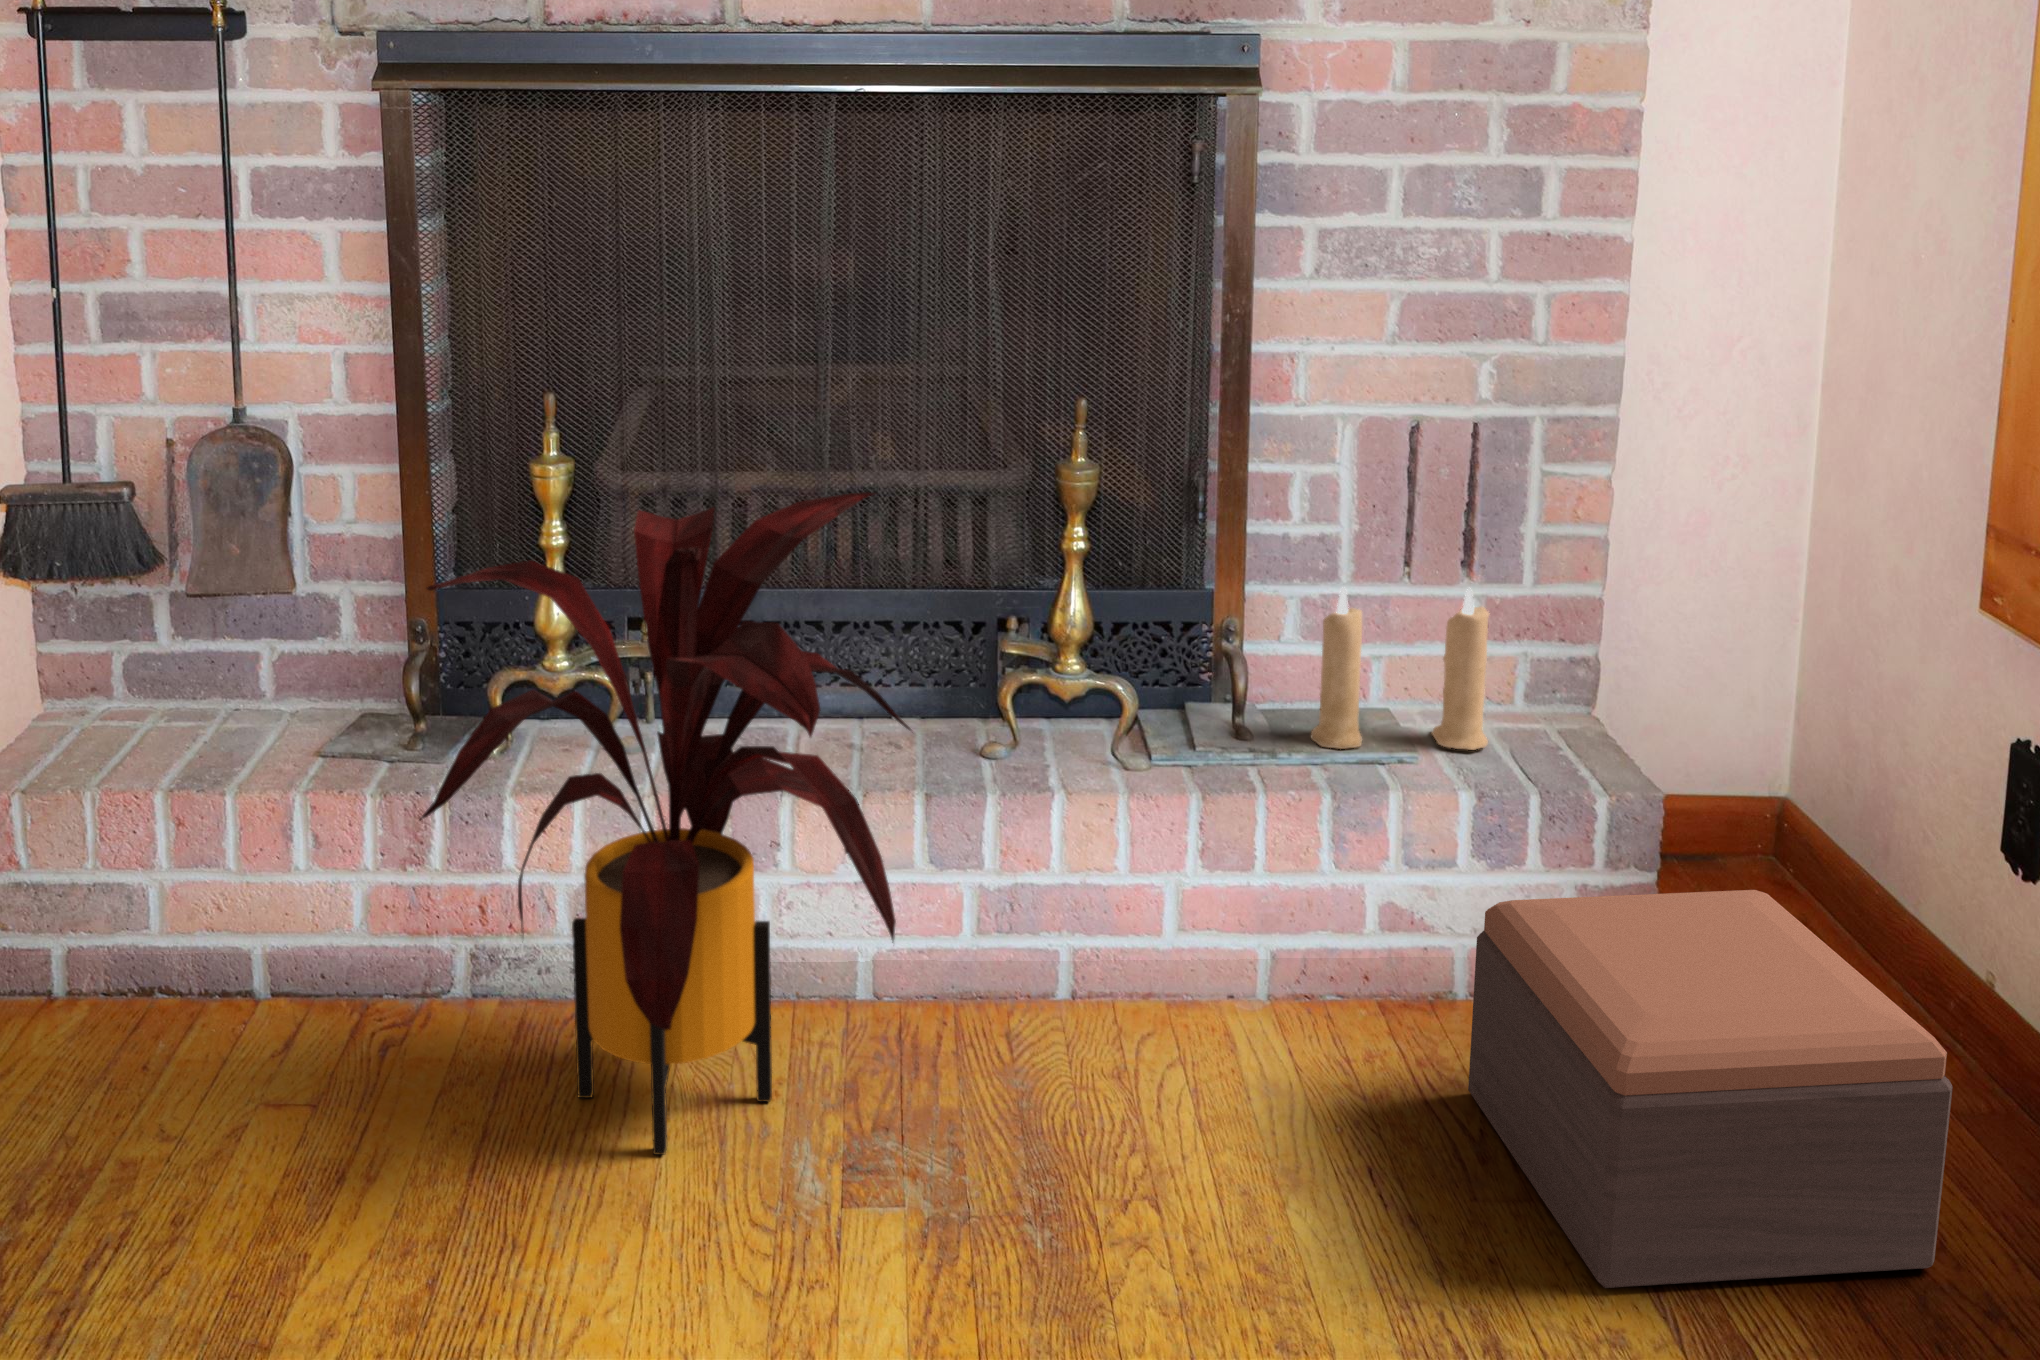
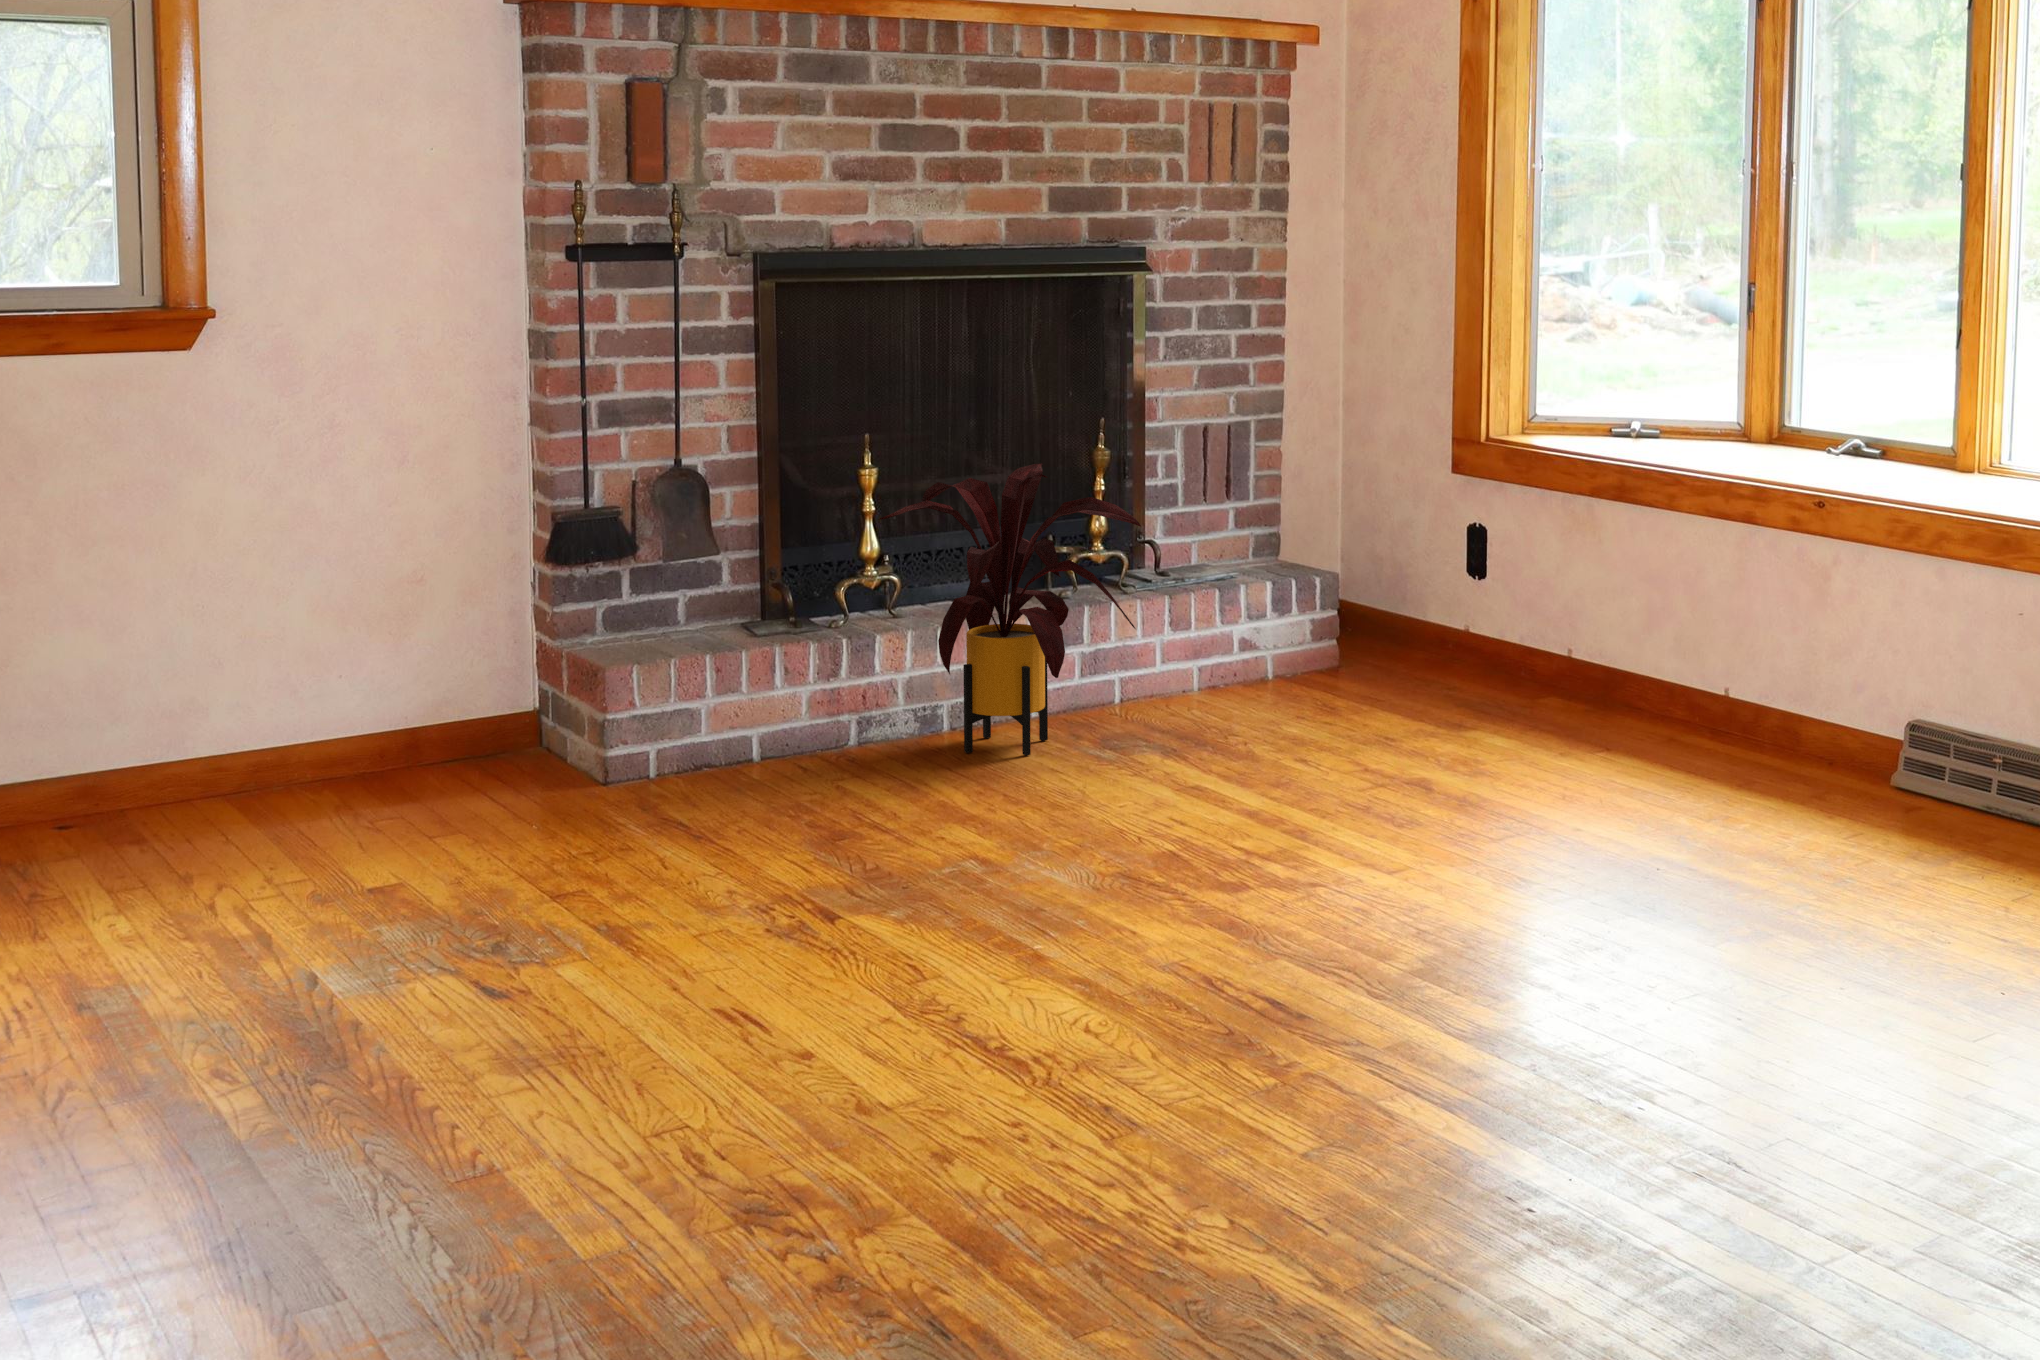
candle: present [1311,588,1489,750] -> none [1186,495,1260,578]
footstool: present [1468,890,1953,1288] -> none [1302,592,1481,717]

